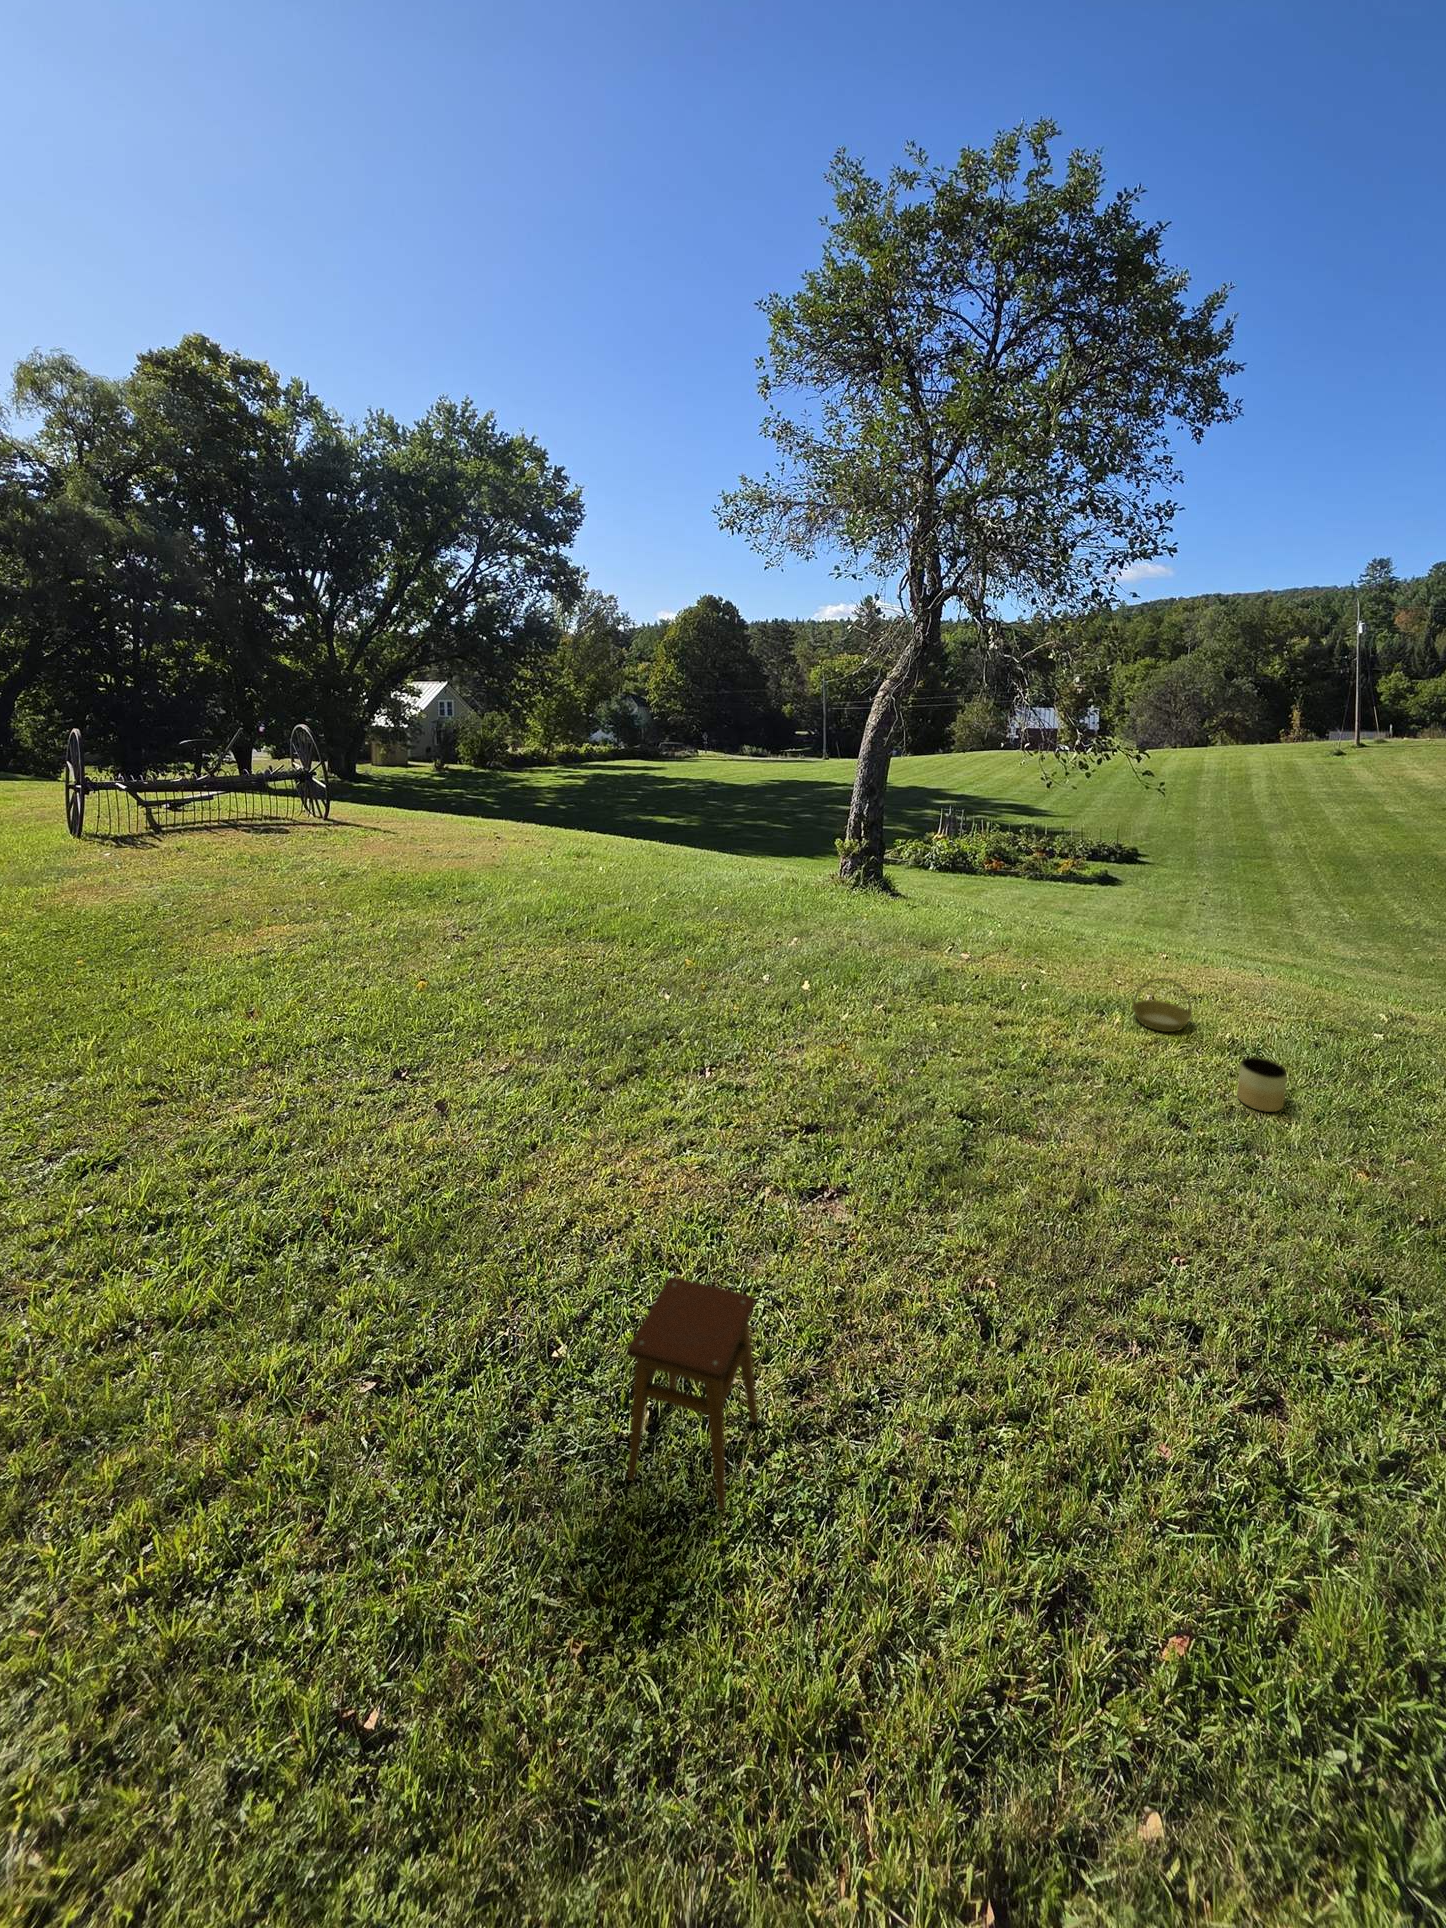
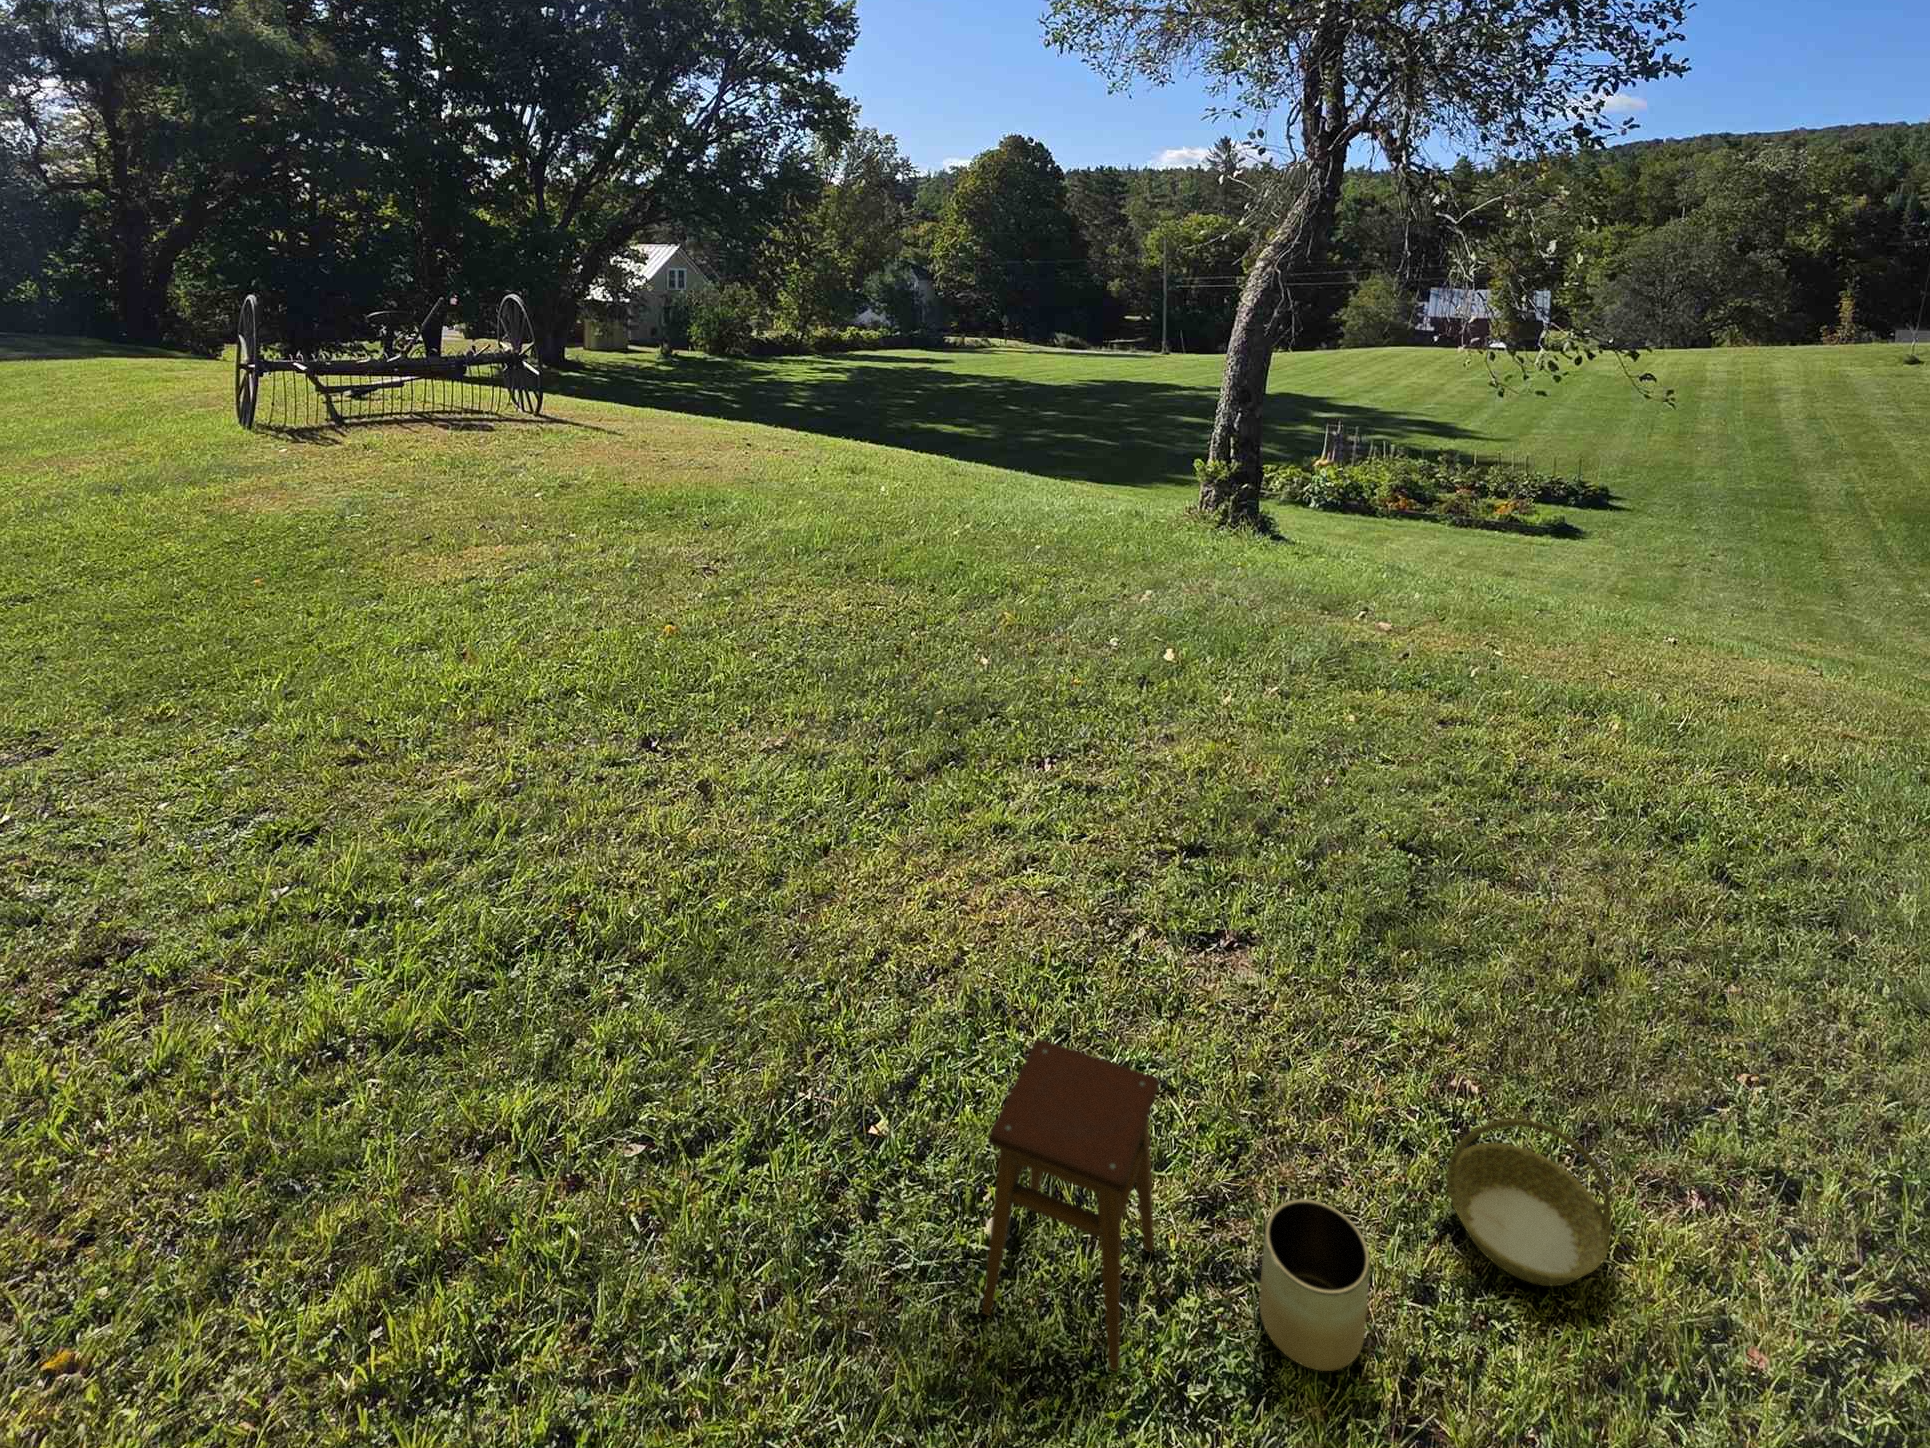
basket: present [1132,978,1192,1032] -> present [1447,1119,1611,1286]
planter: present [1237,1057,1287,1112] -> present [1259,1199,1370,1371]

